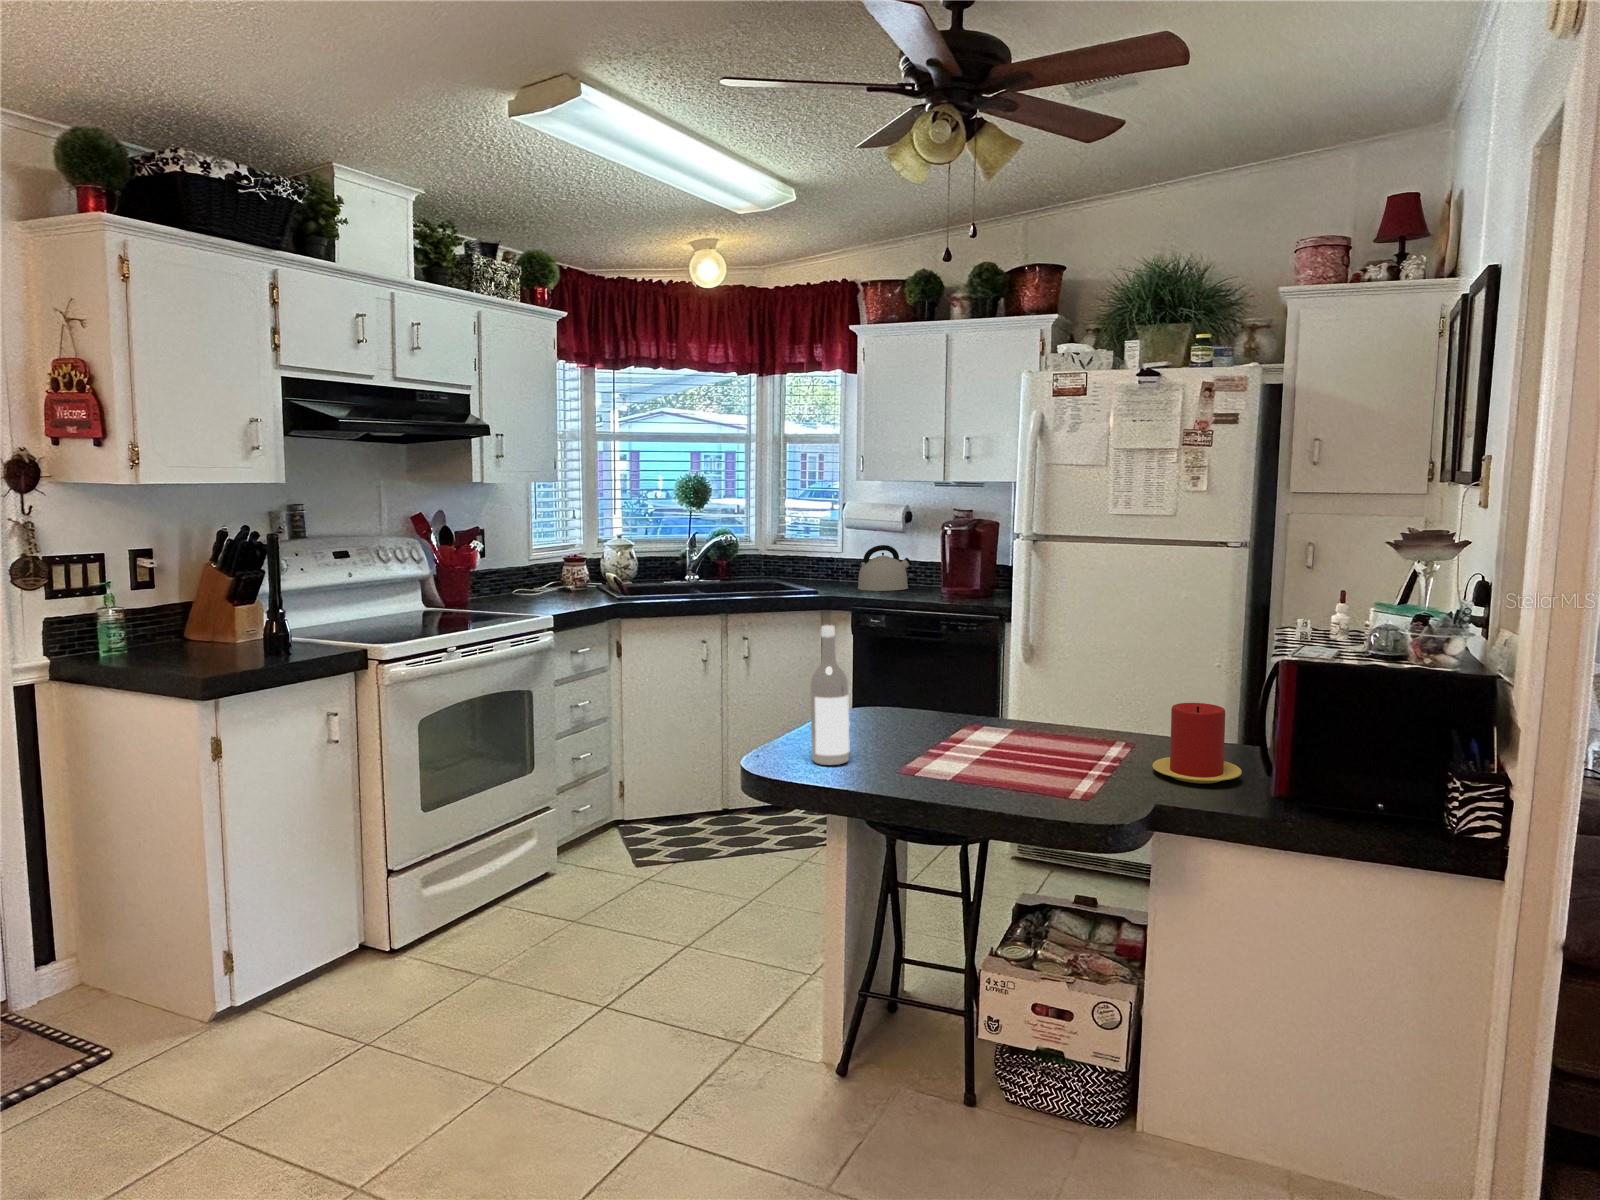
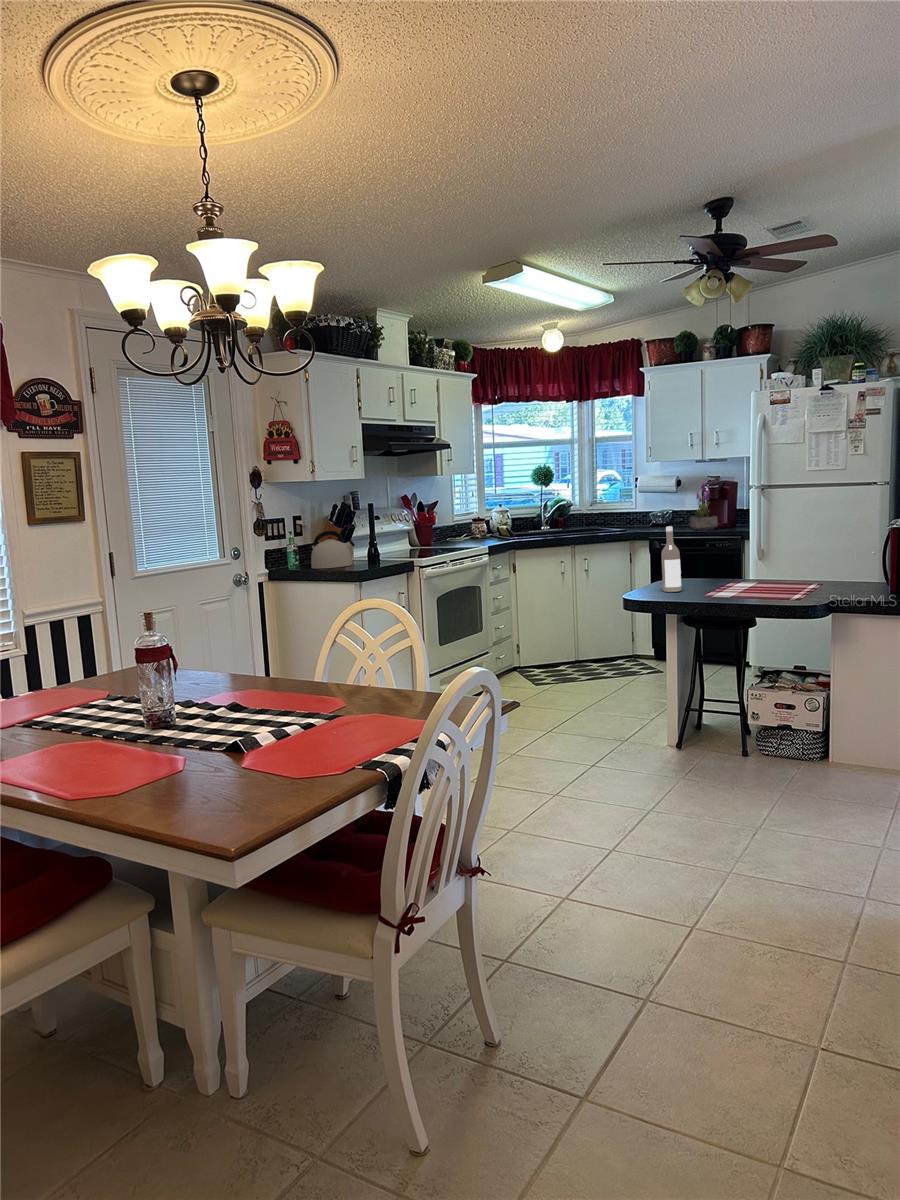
potted plant: none [920,513,963,599] -> present [690,481,718,531]
kettle: present [858,545,912,591] -> present [311,531,355,569]
candle: present [1152,703,1242,783] -> none [831,555,875,591]

